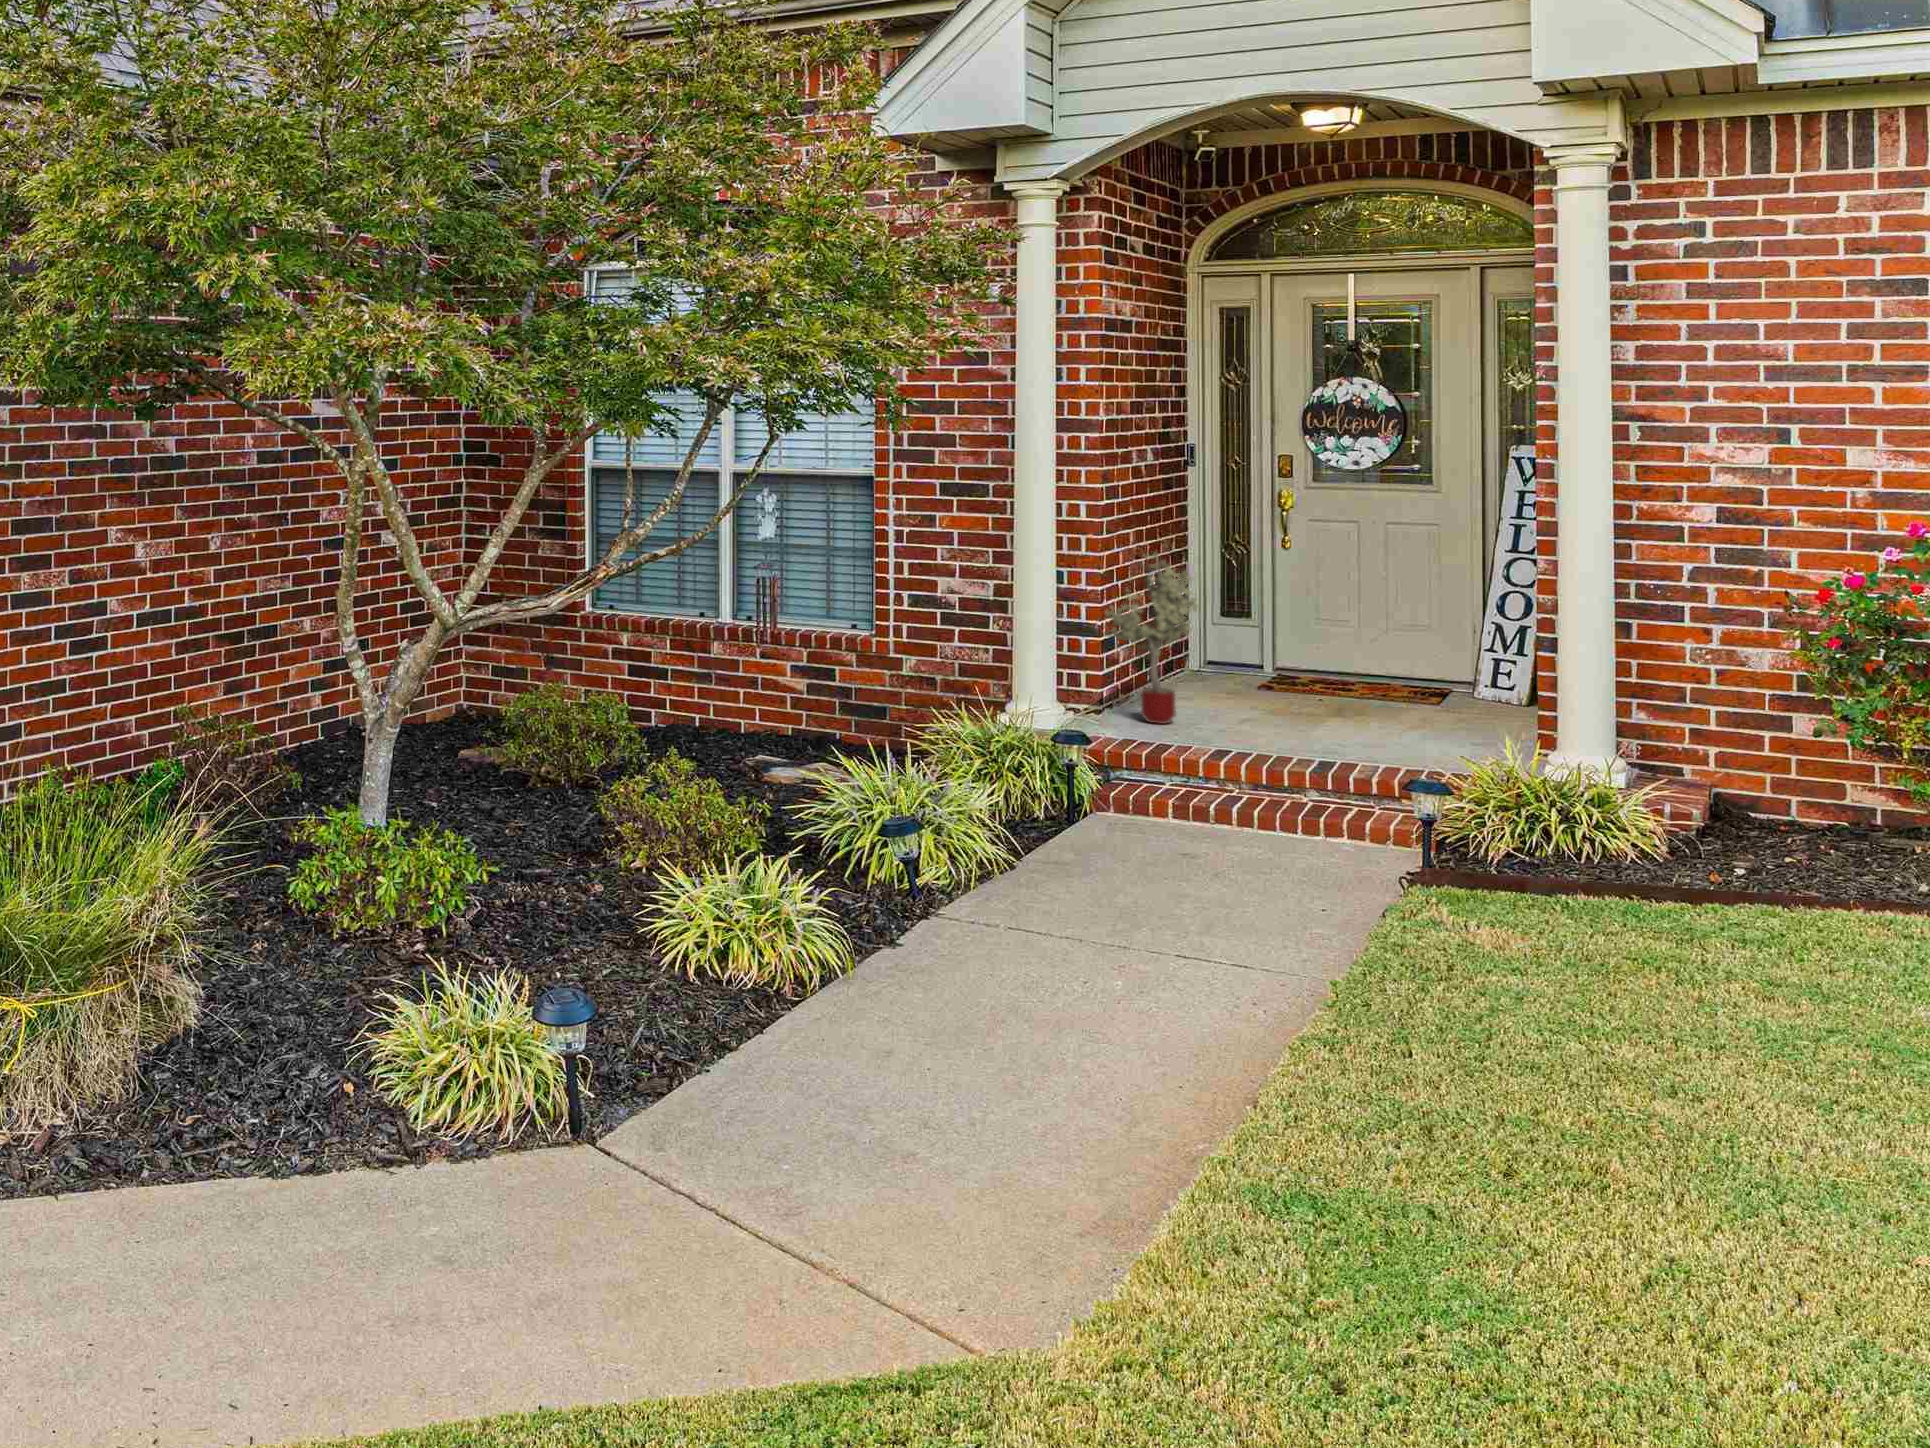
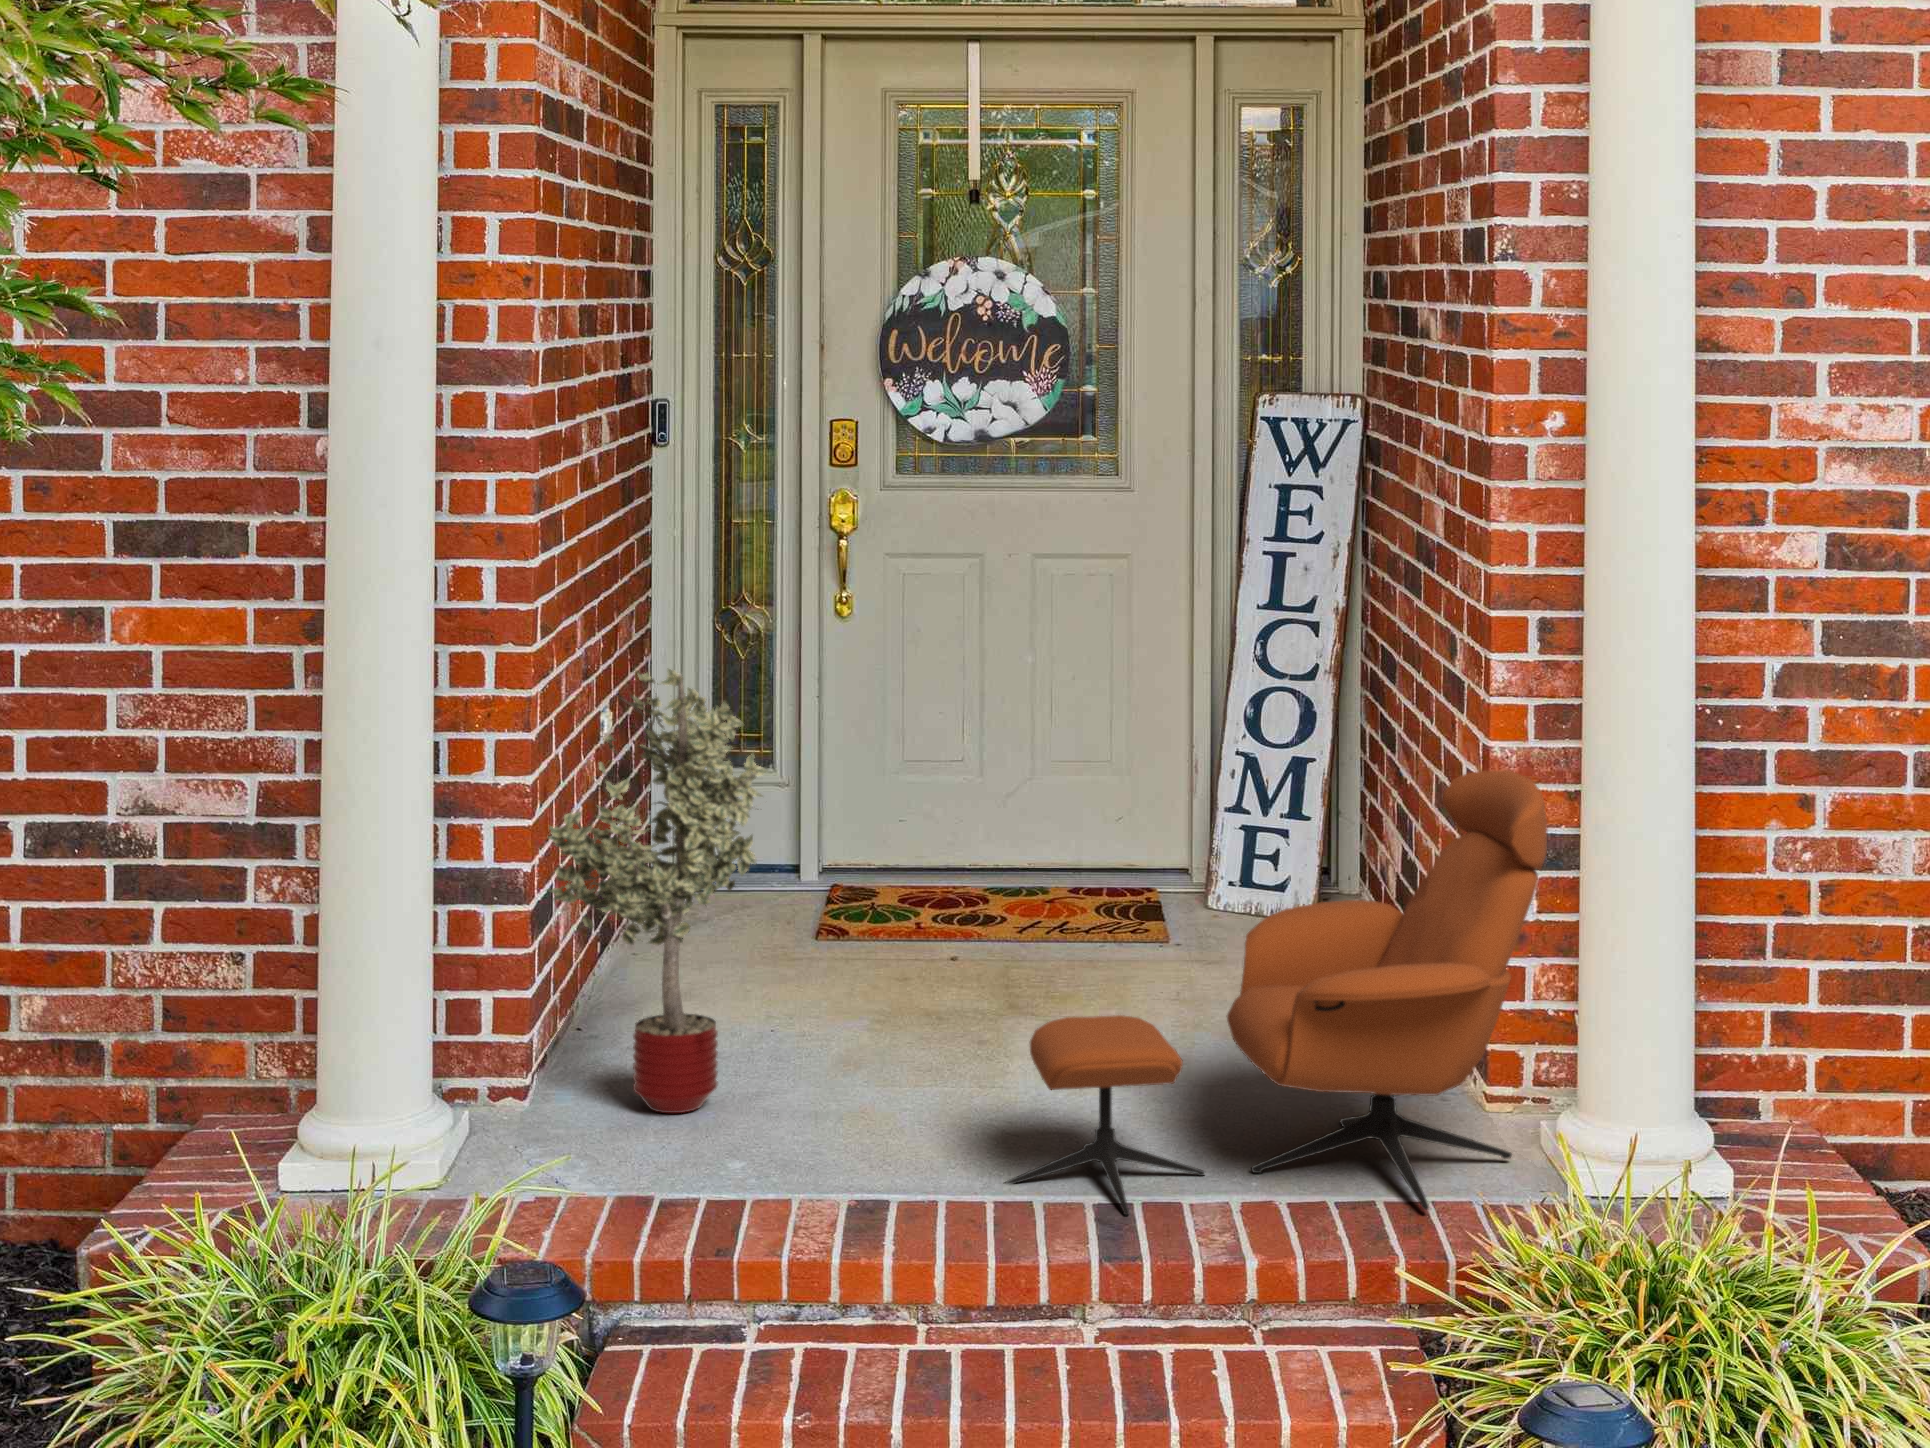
lounge chair: none [1281,607,1536,778] -> present [1005,770,1548,1215]

